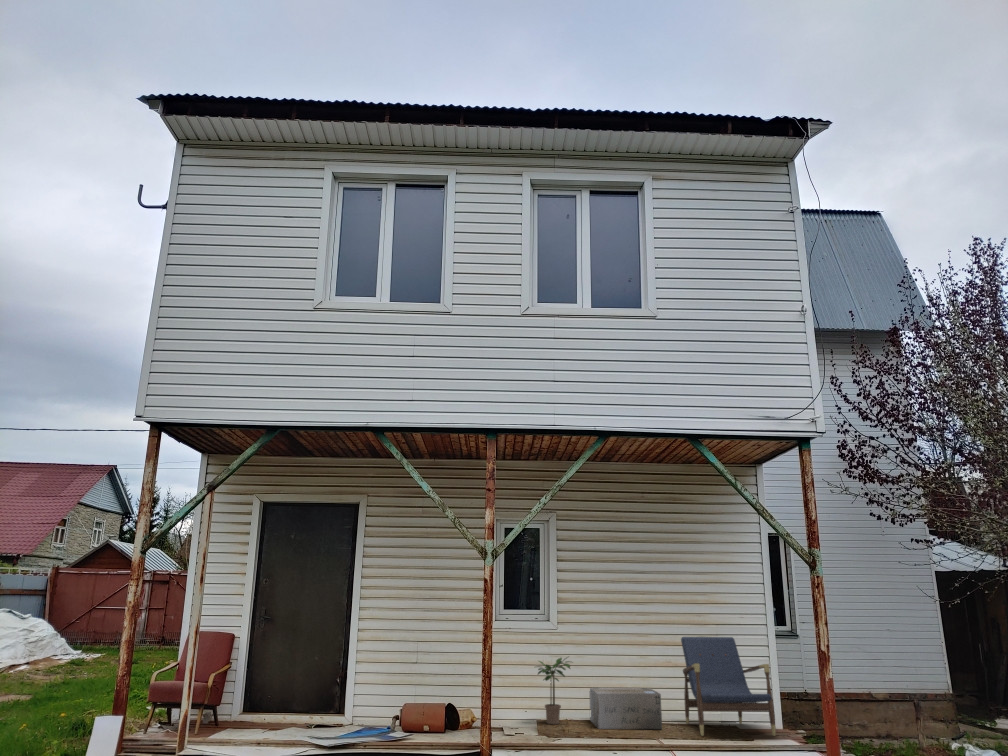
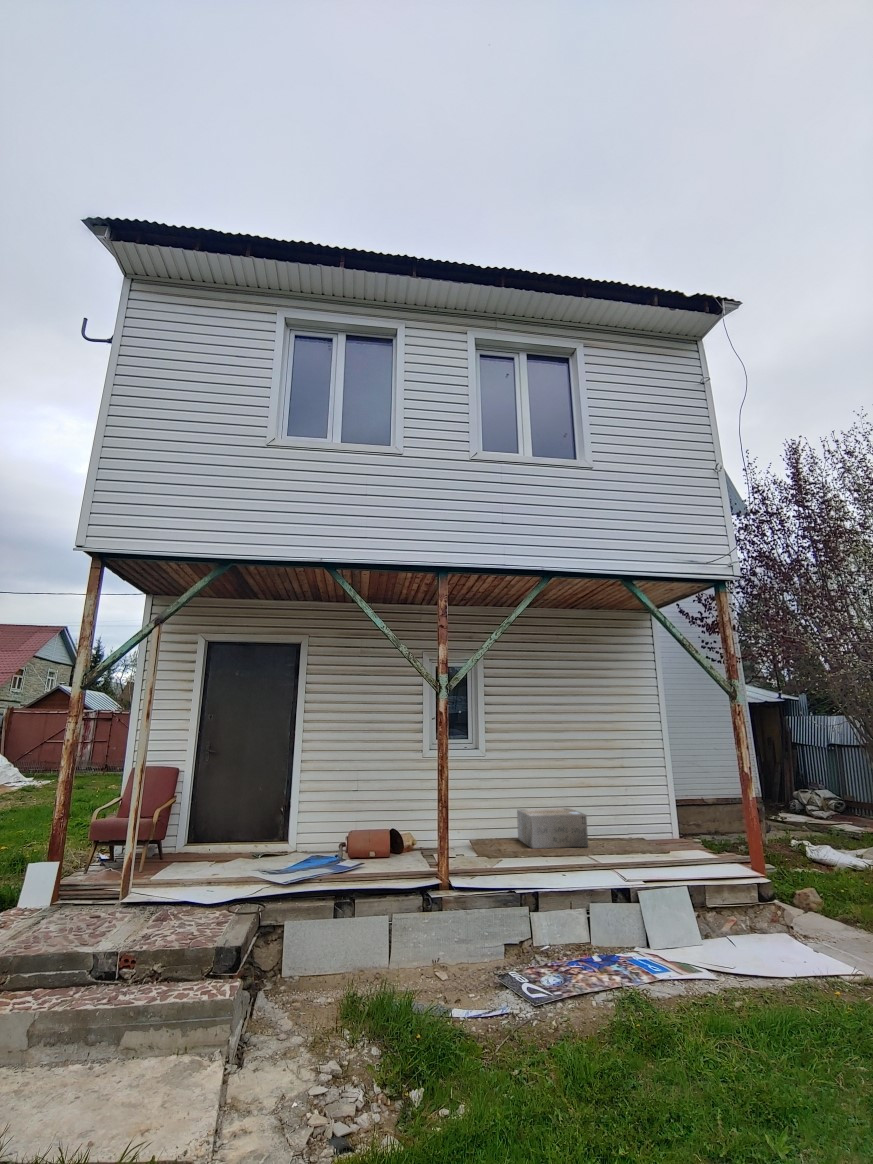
lounge chair: present [681,637,776,736] -> none [596,761,690,852]
potted plant: present [537,658,570,724] -> none [470,782,506,845]

